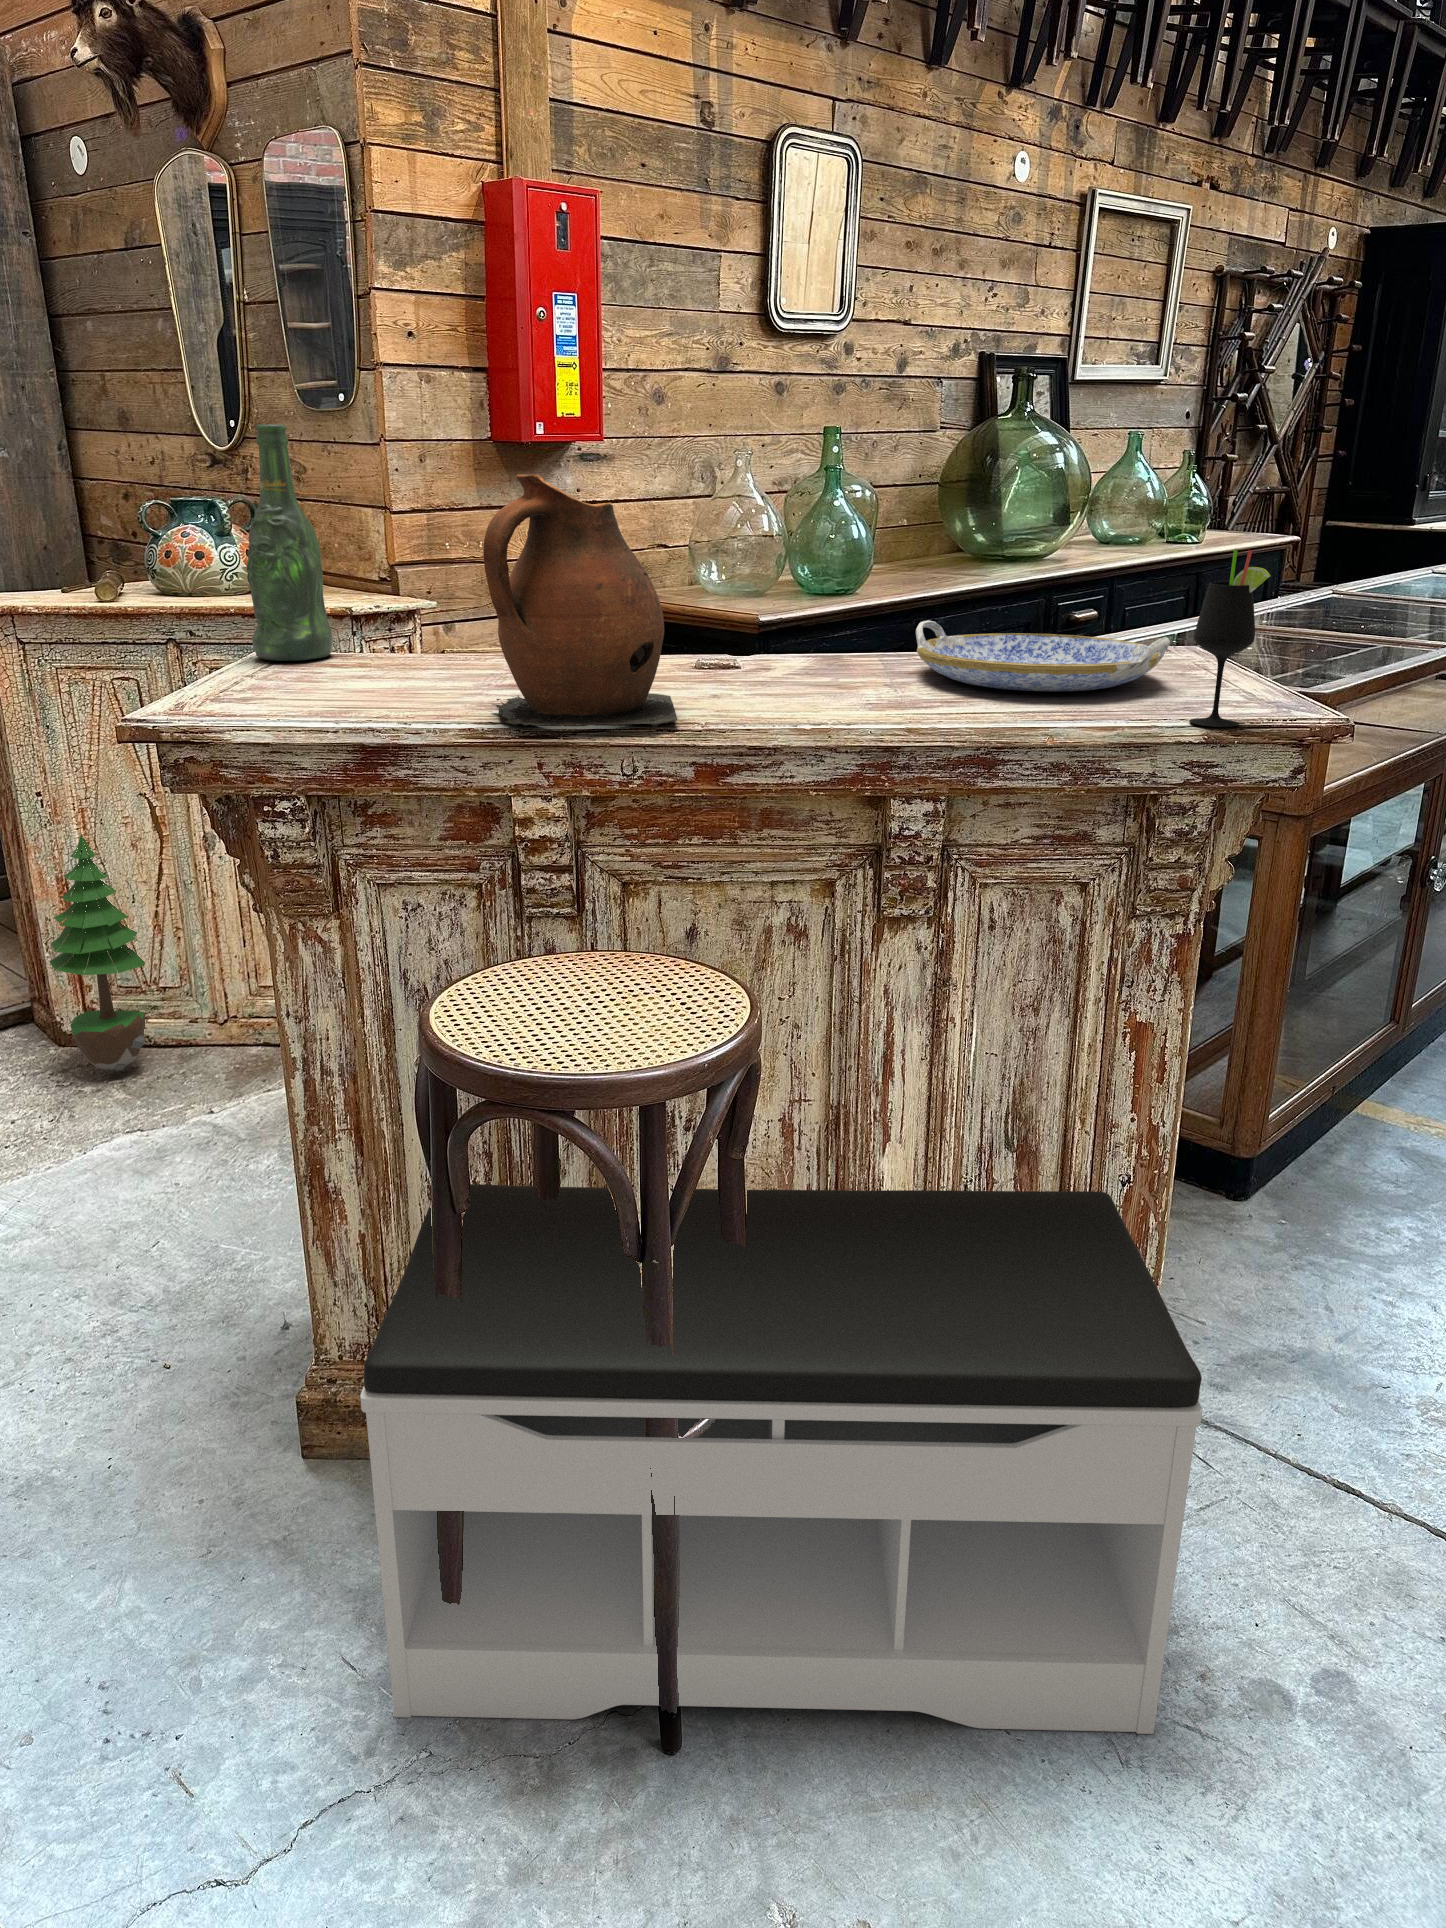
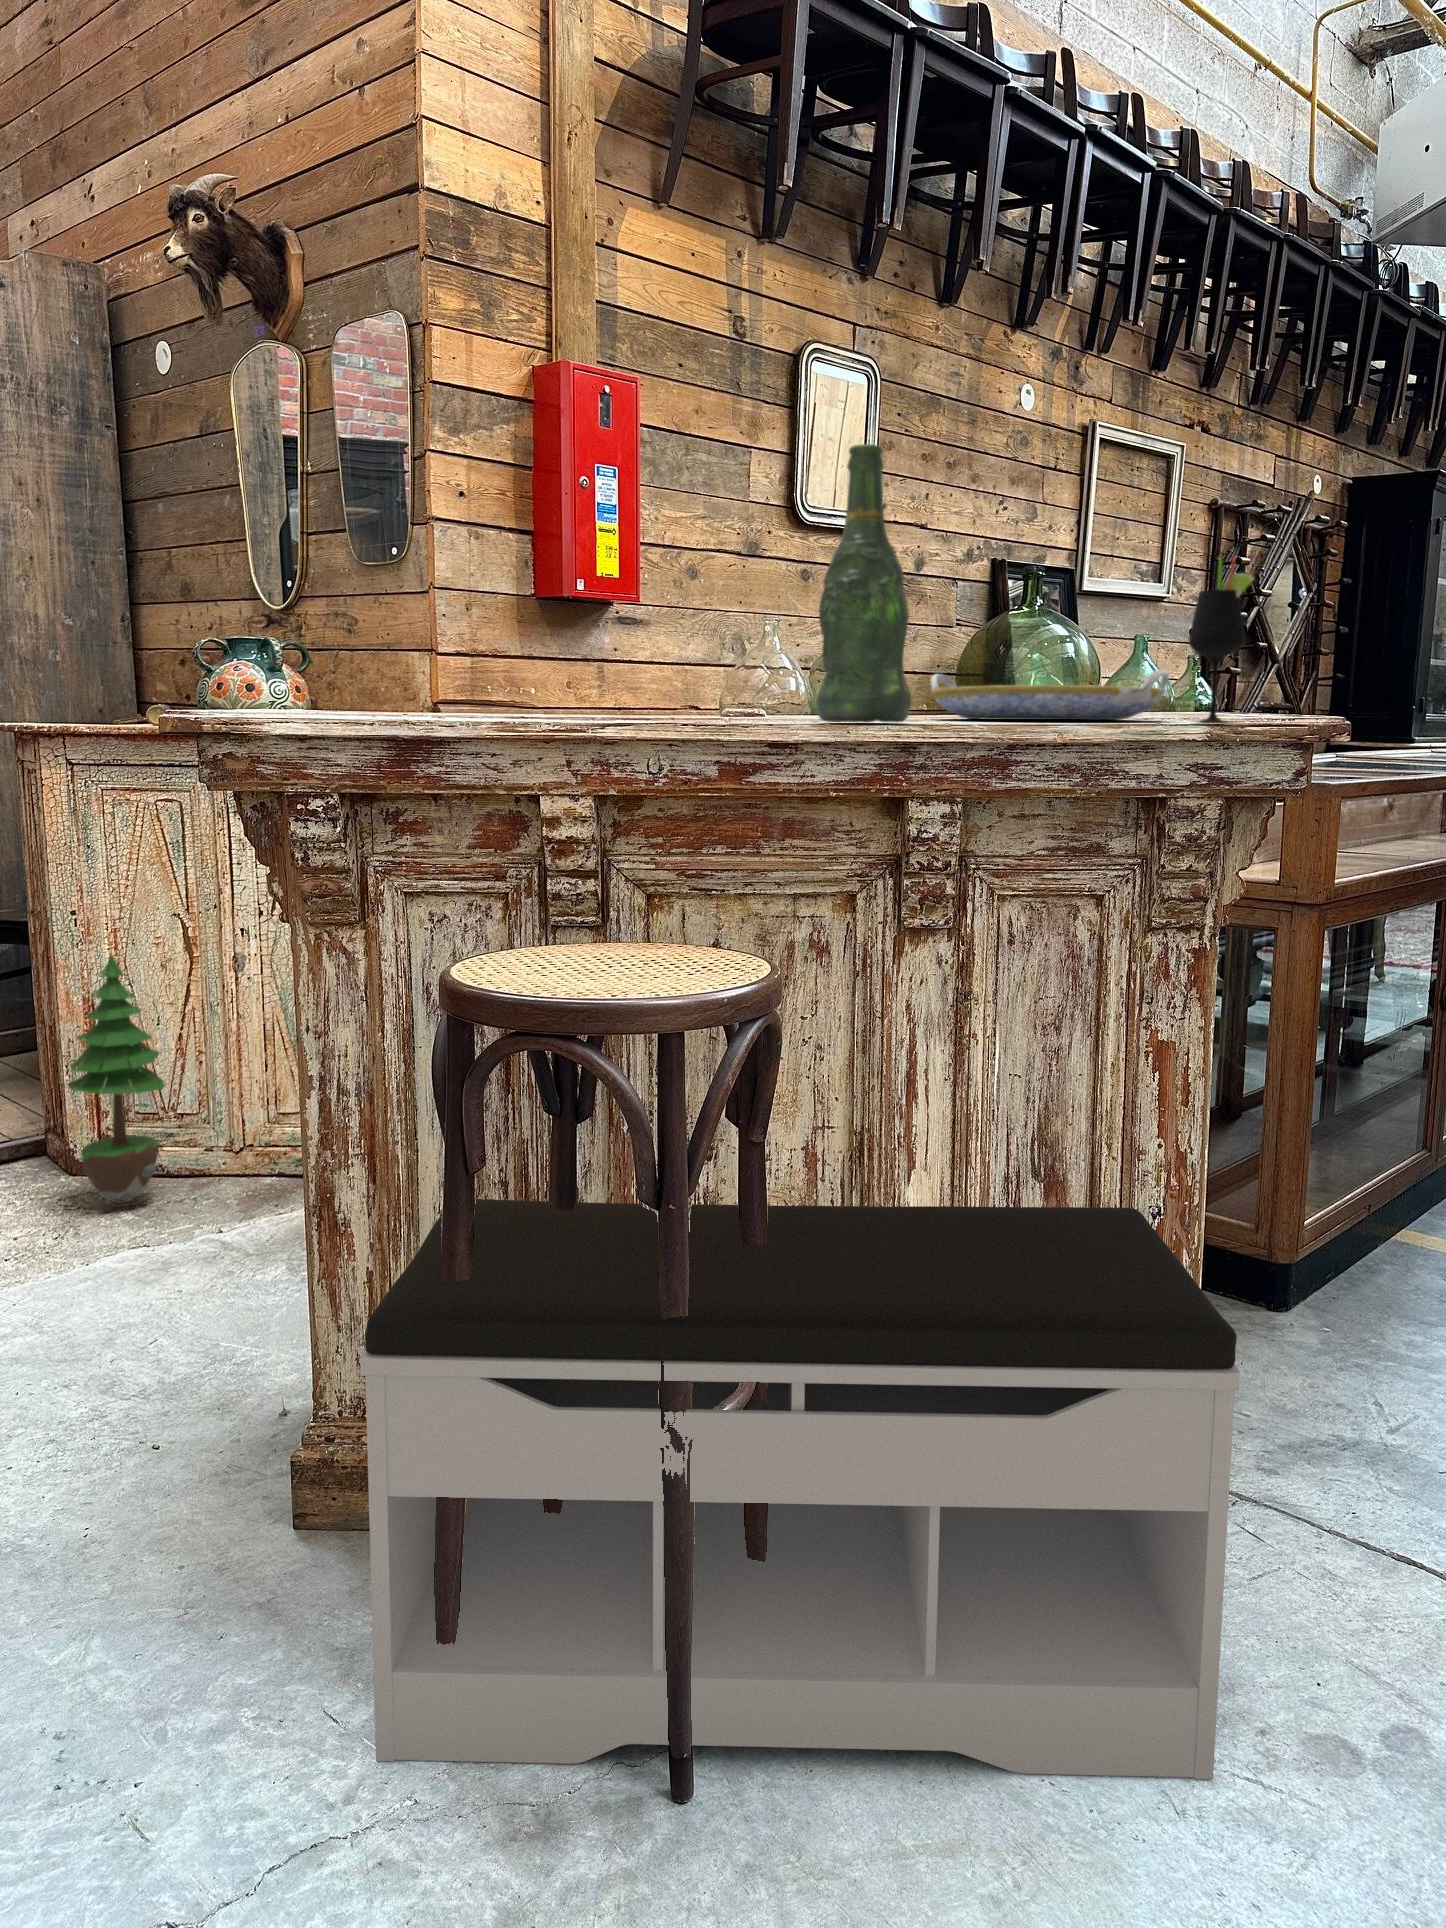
beer bottle: present [246,424,333,661] -> present [816,444,911,722]
ceramic pitcher: present [483,474,677,729] -> none [522,486,702,722]

